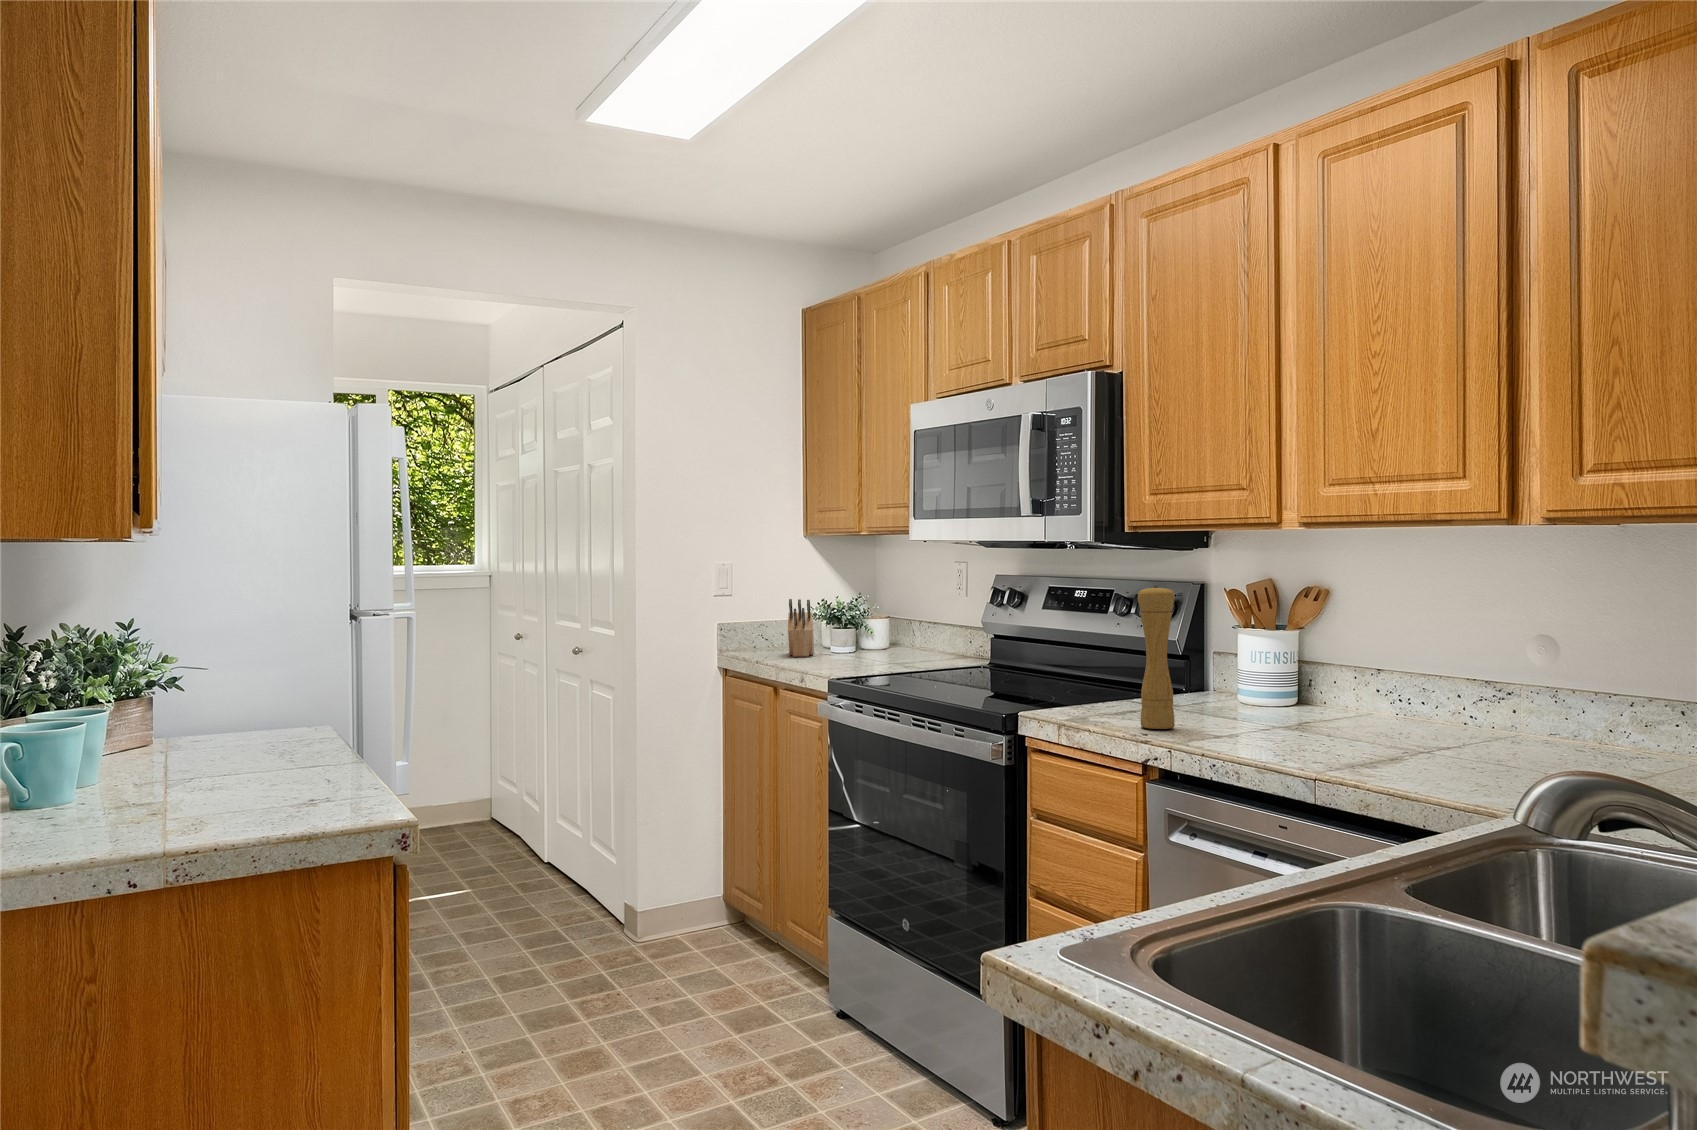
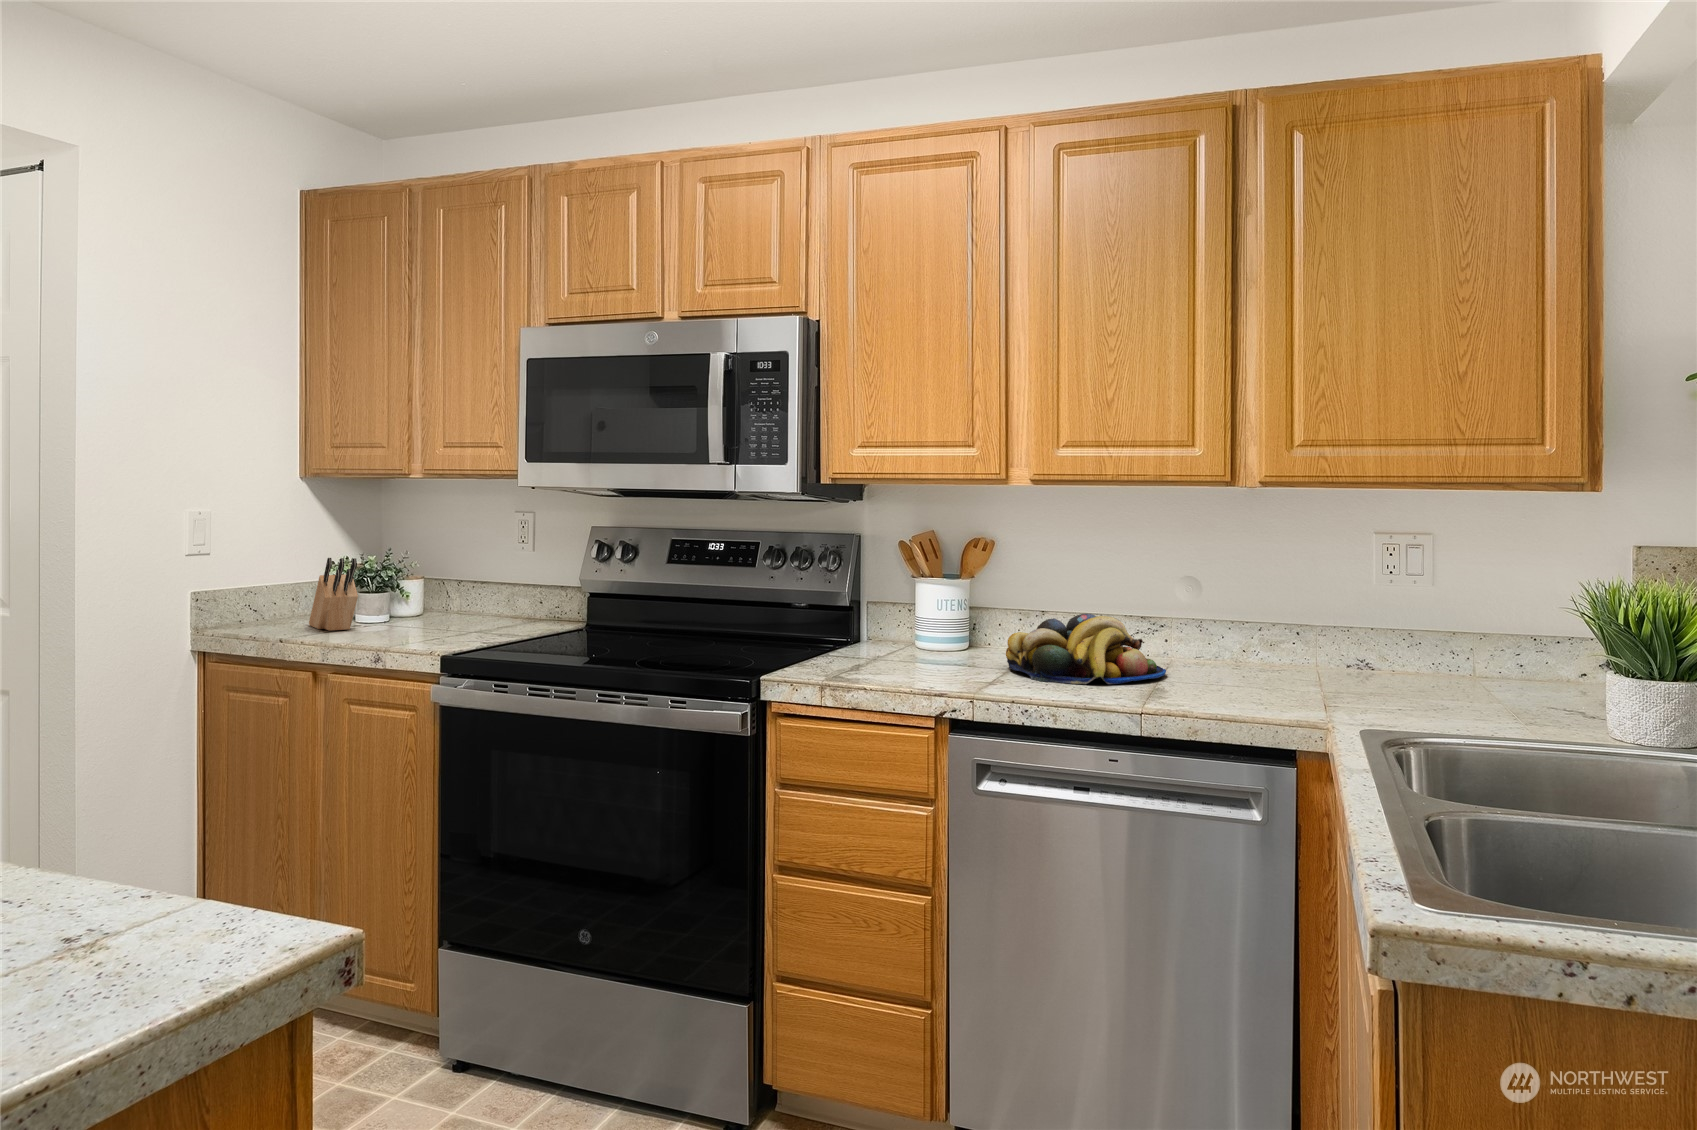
pepper mill: present [1138,585,1175,729] -> none [904,538,940,682]
fruit bowl: none [1277,672,1468,749] -> present [1006,614,1166,684]

